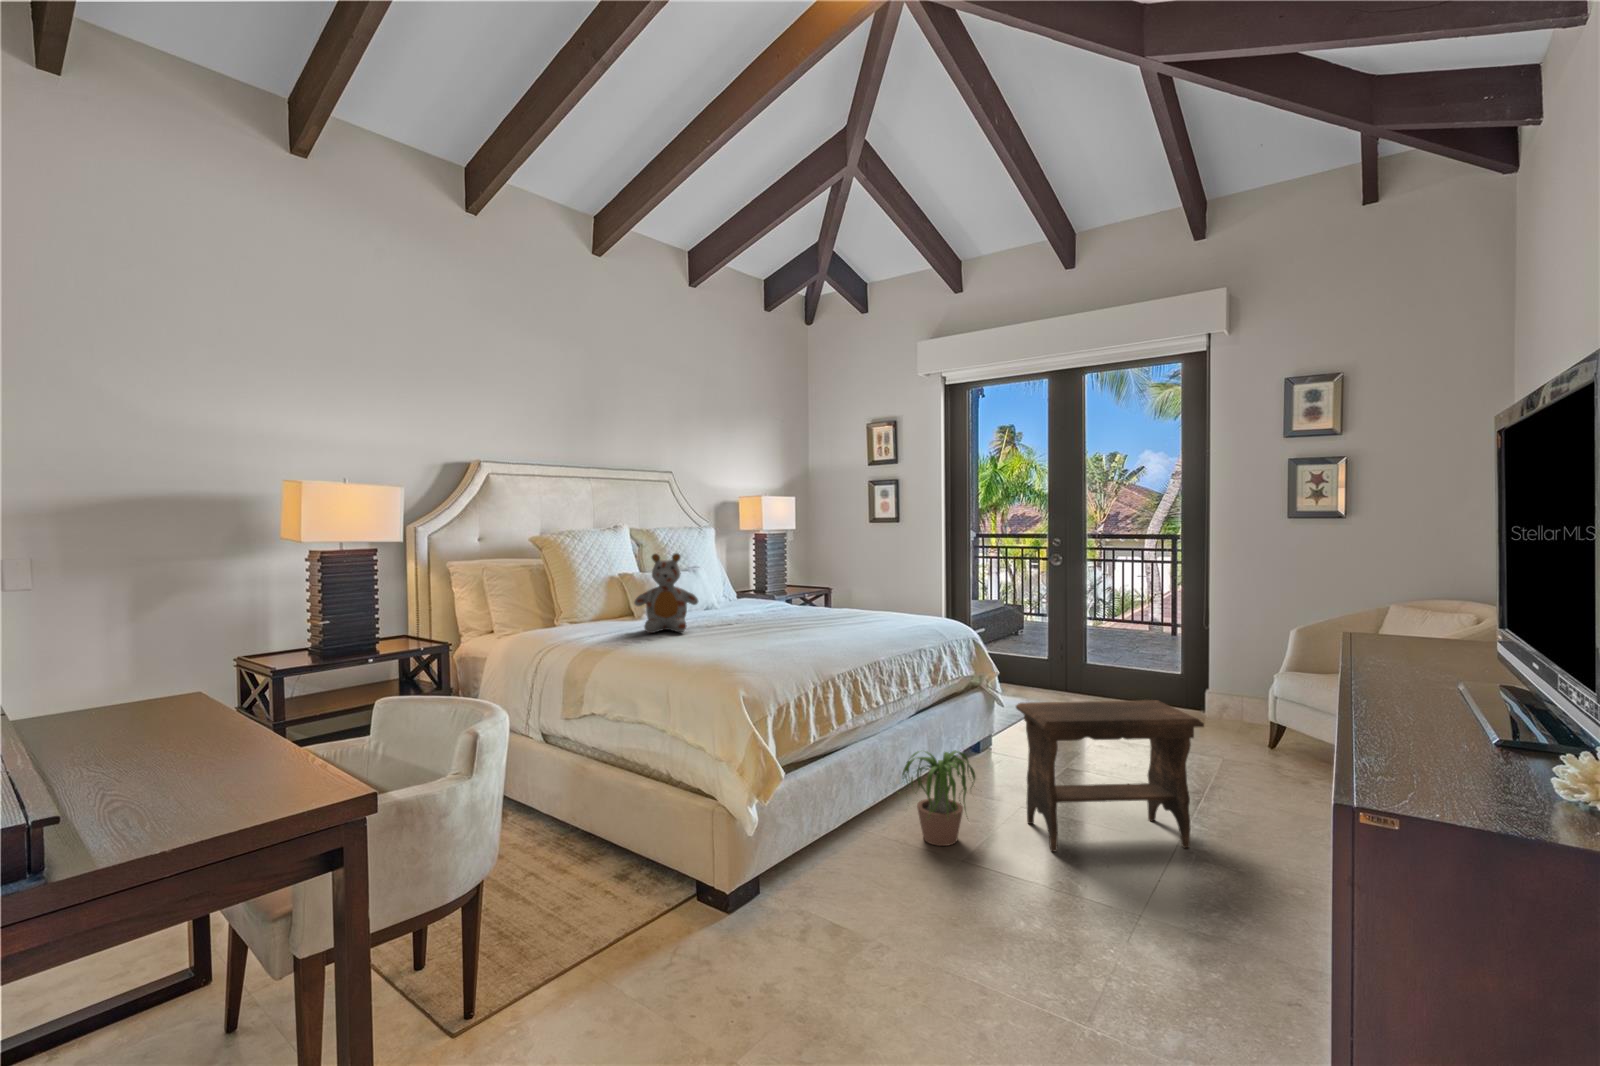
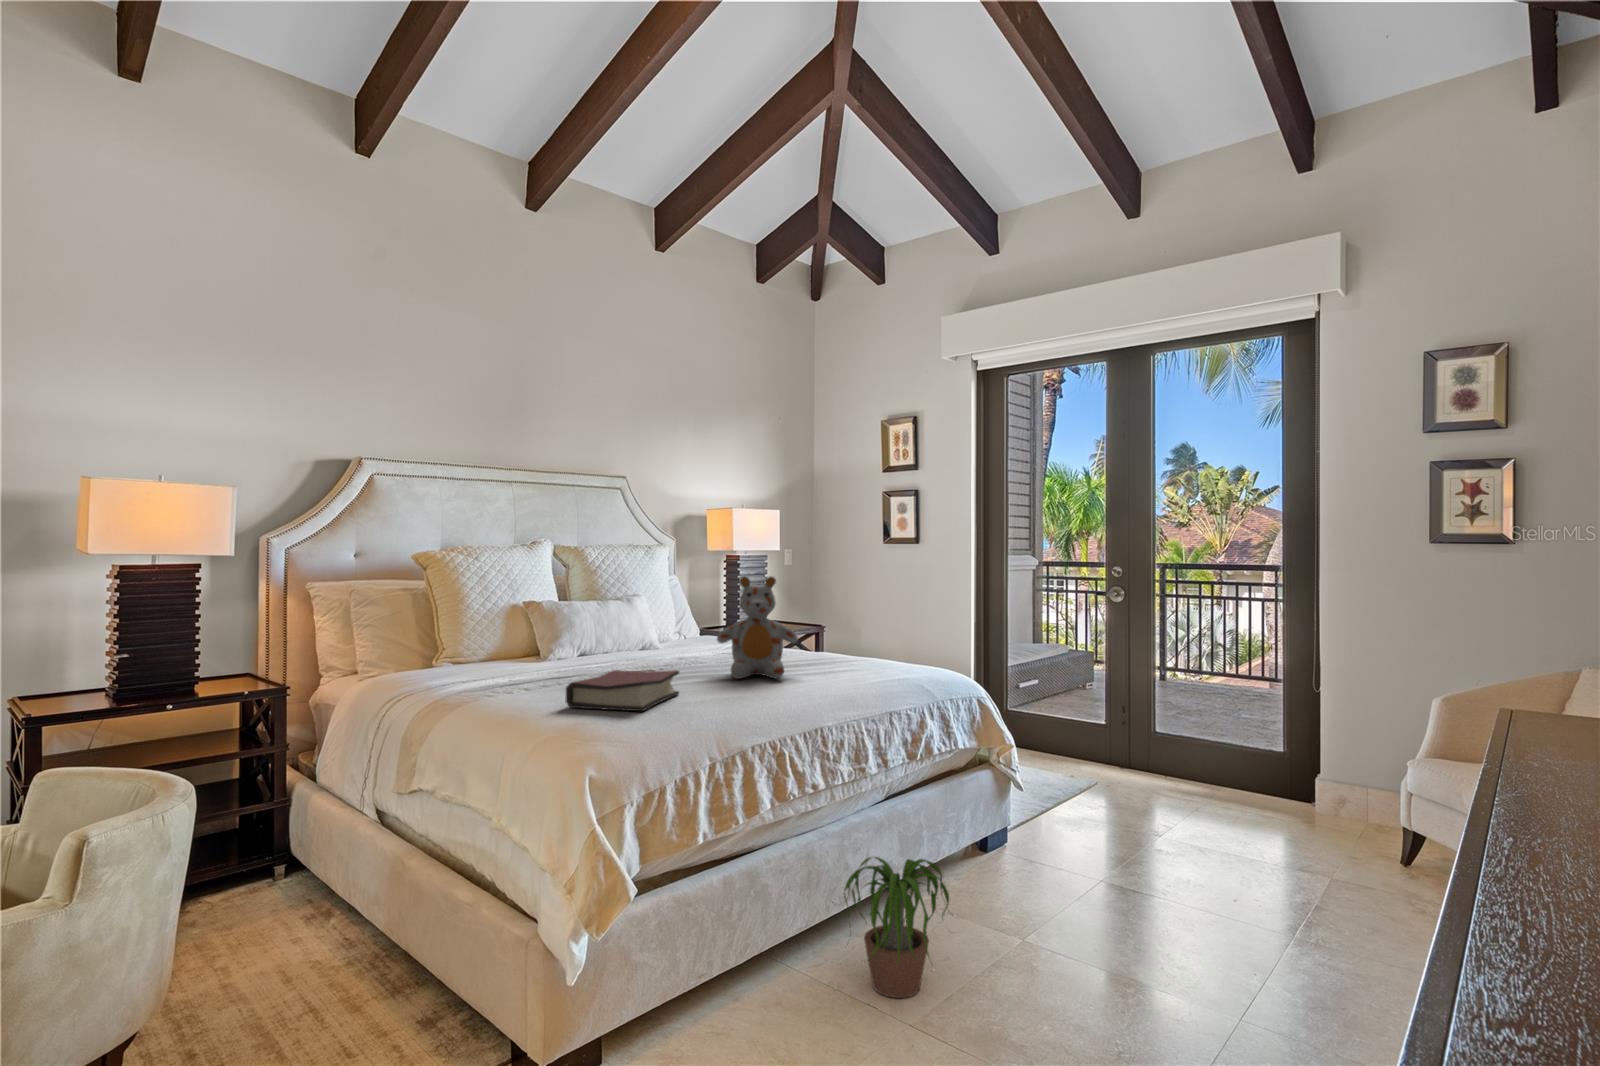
stuffed bear: present [634,553,698,633] -> present [717,576,798,679]
hardback book: none [699,623,771,652] -> present [566,670,679,711]
footstool: present [1016,700,1204,851] -> none [1014,793,1283,1023]

